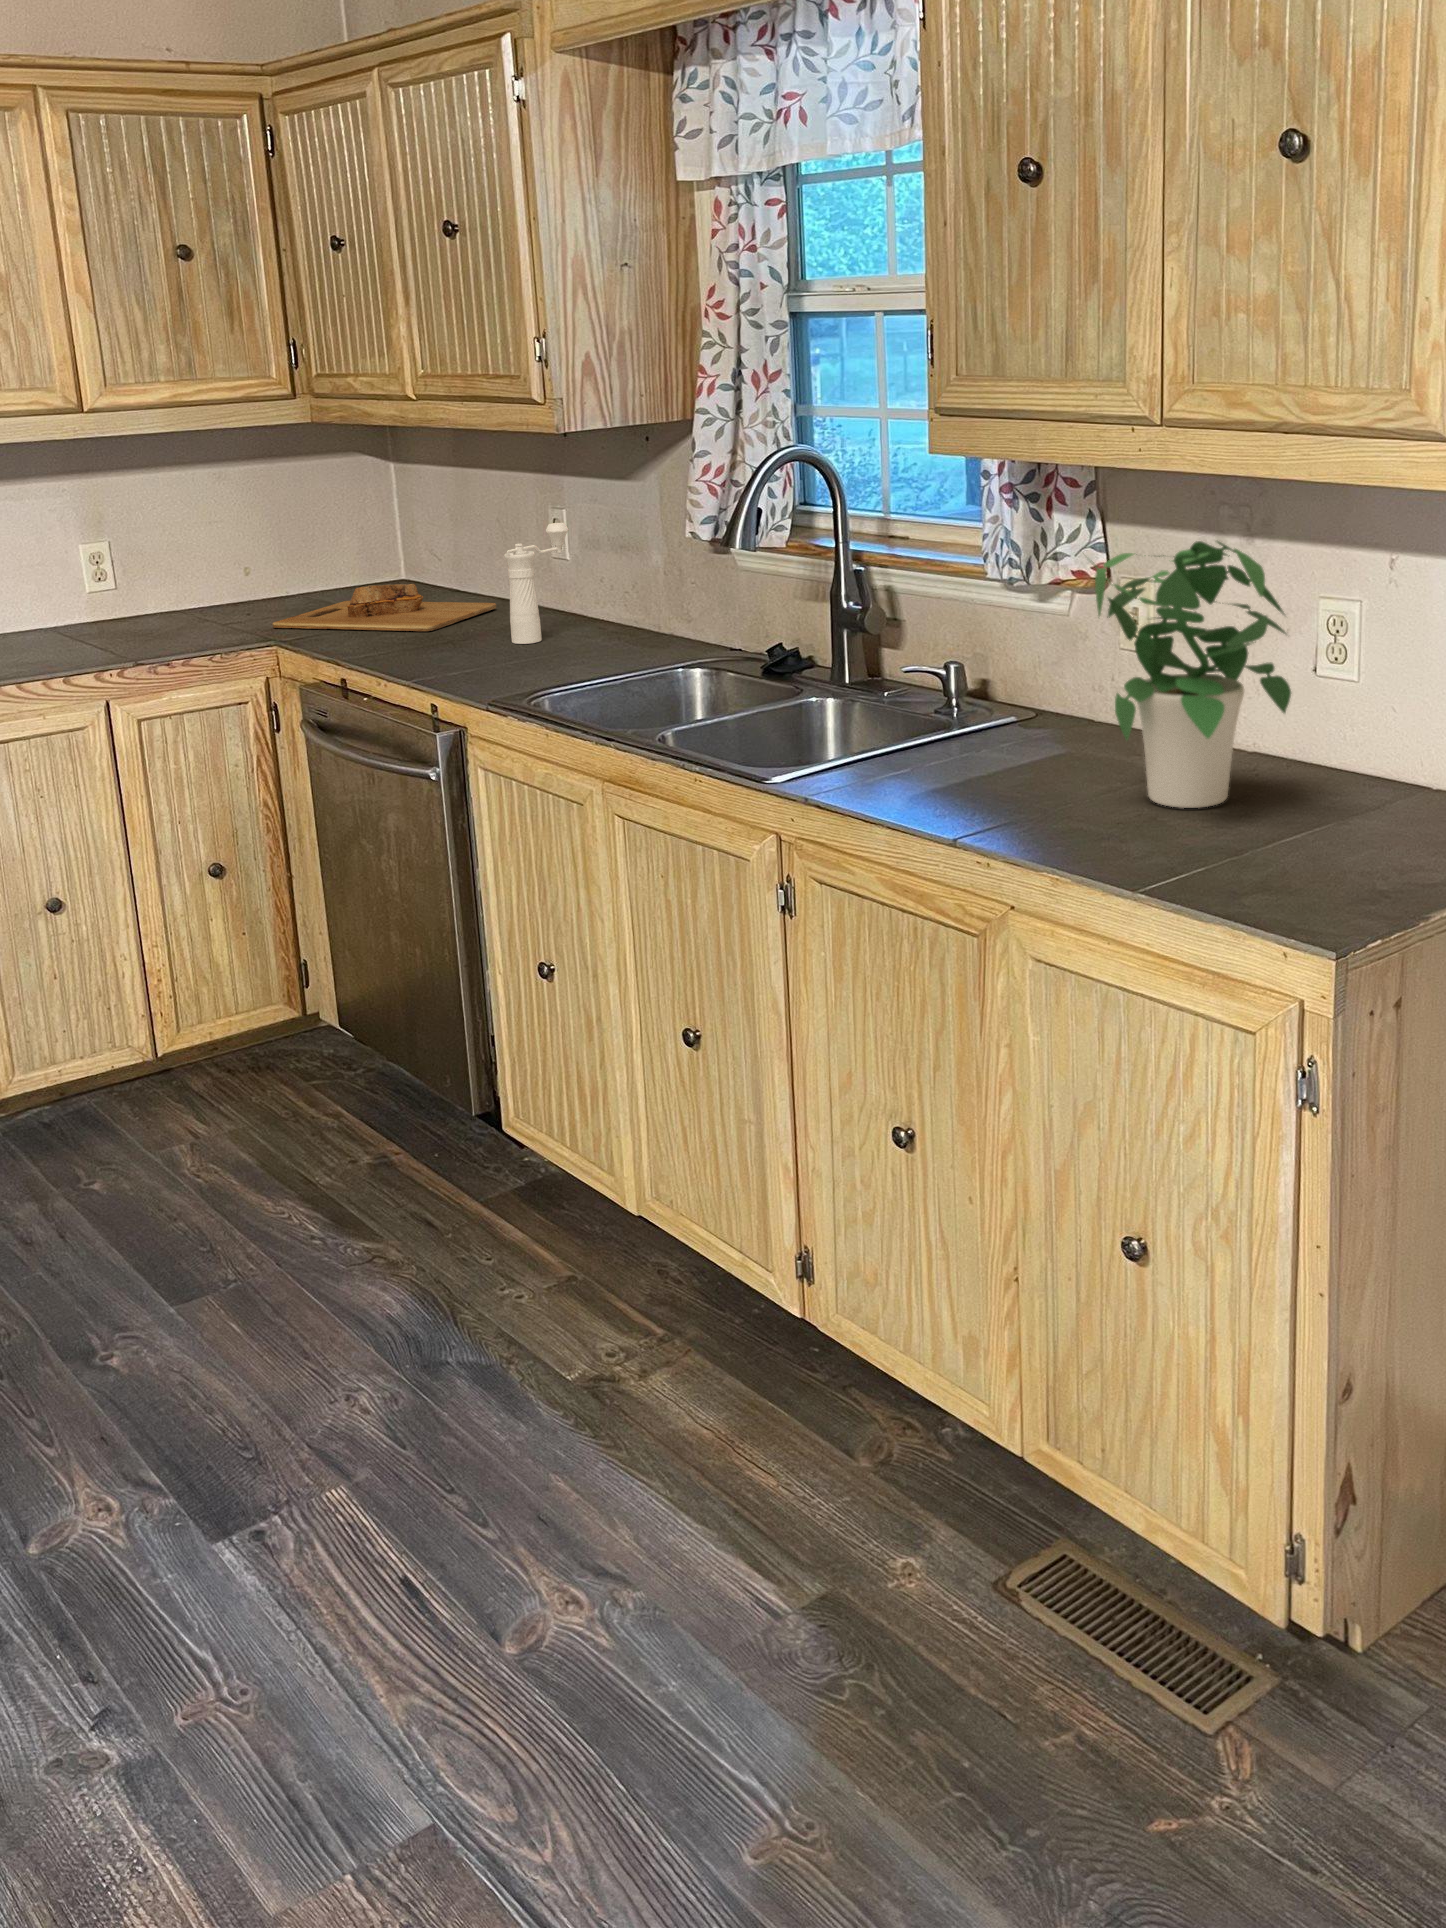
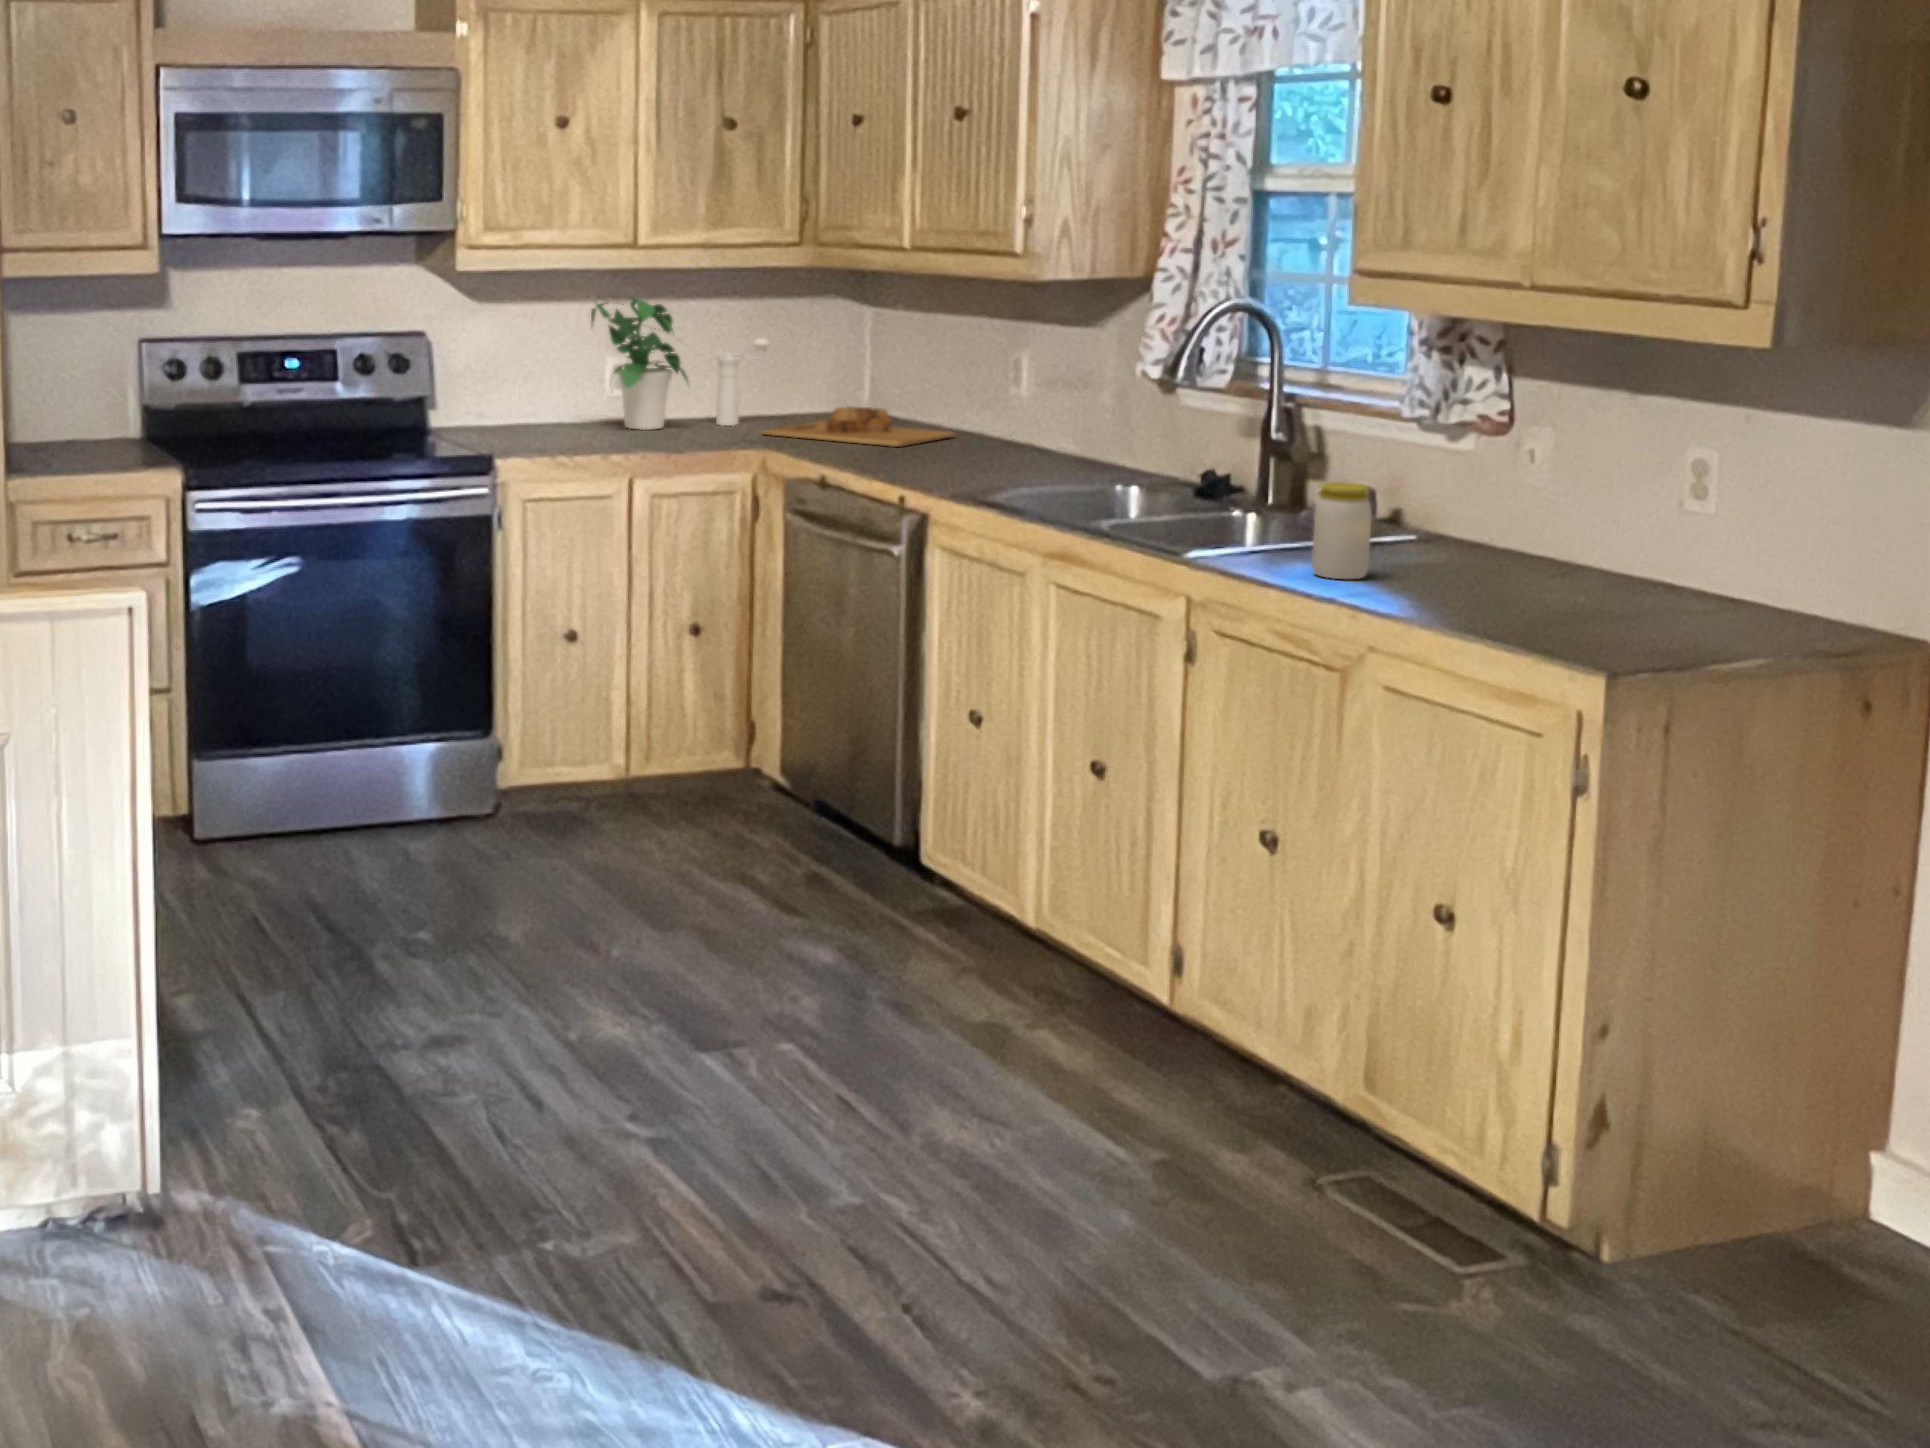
pepper mill: present [504,523,569,644] -> present [716,338,769,426]
potted plant: present [1094,541,1291,808] -> present [591,298,689,430]
jar: none [921,681,989,806] -> present [1312,482,1372,579]

